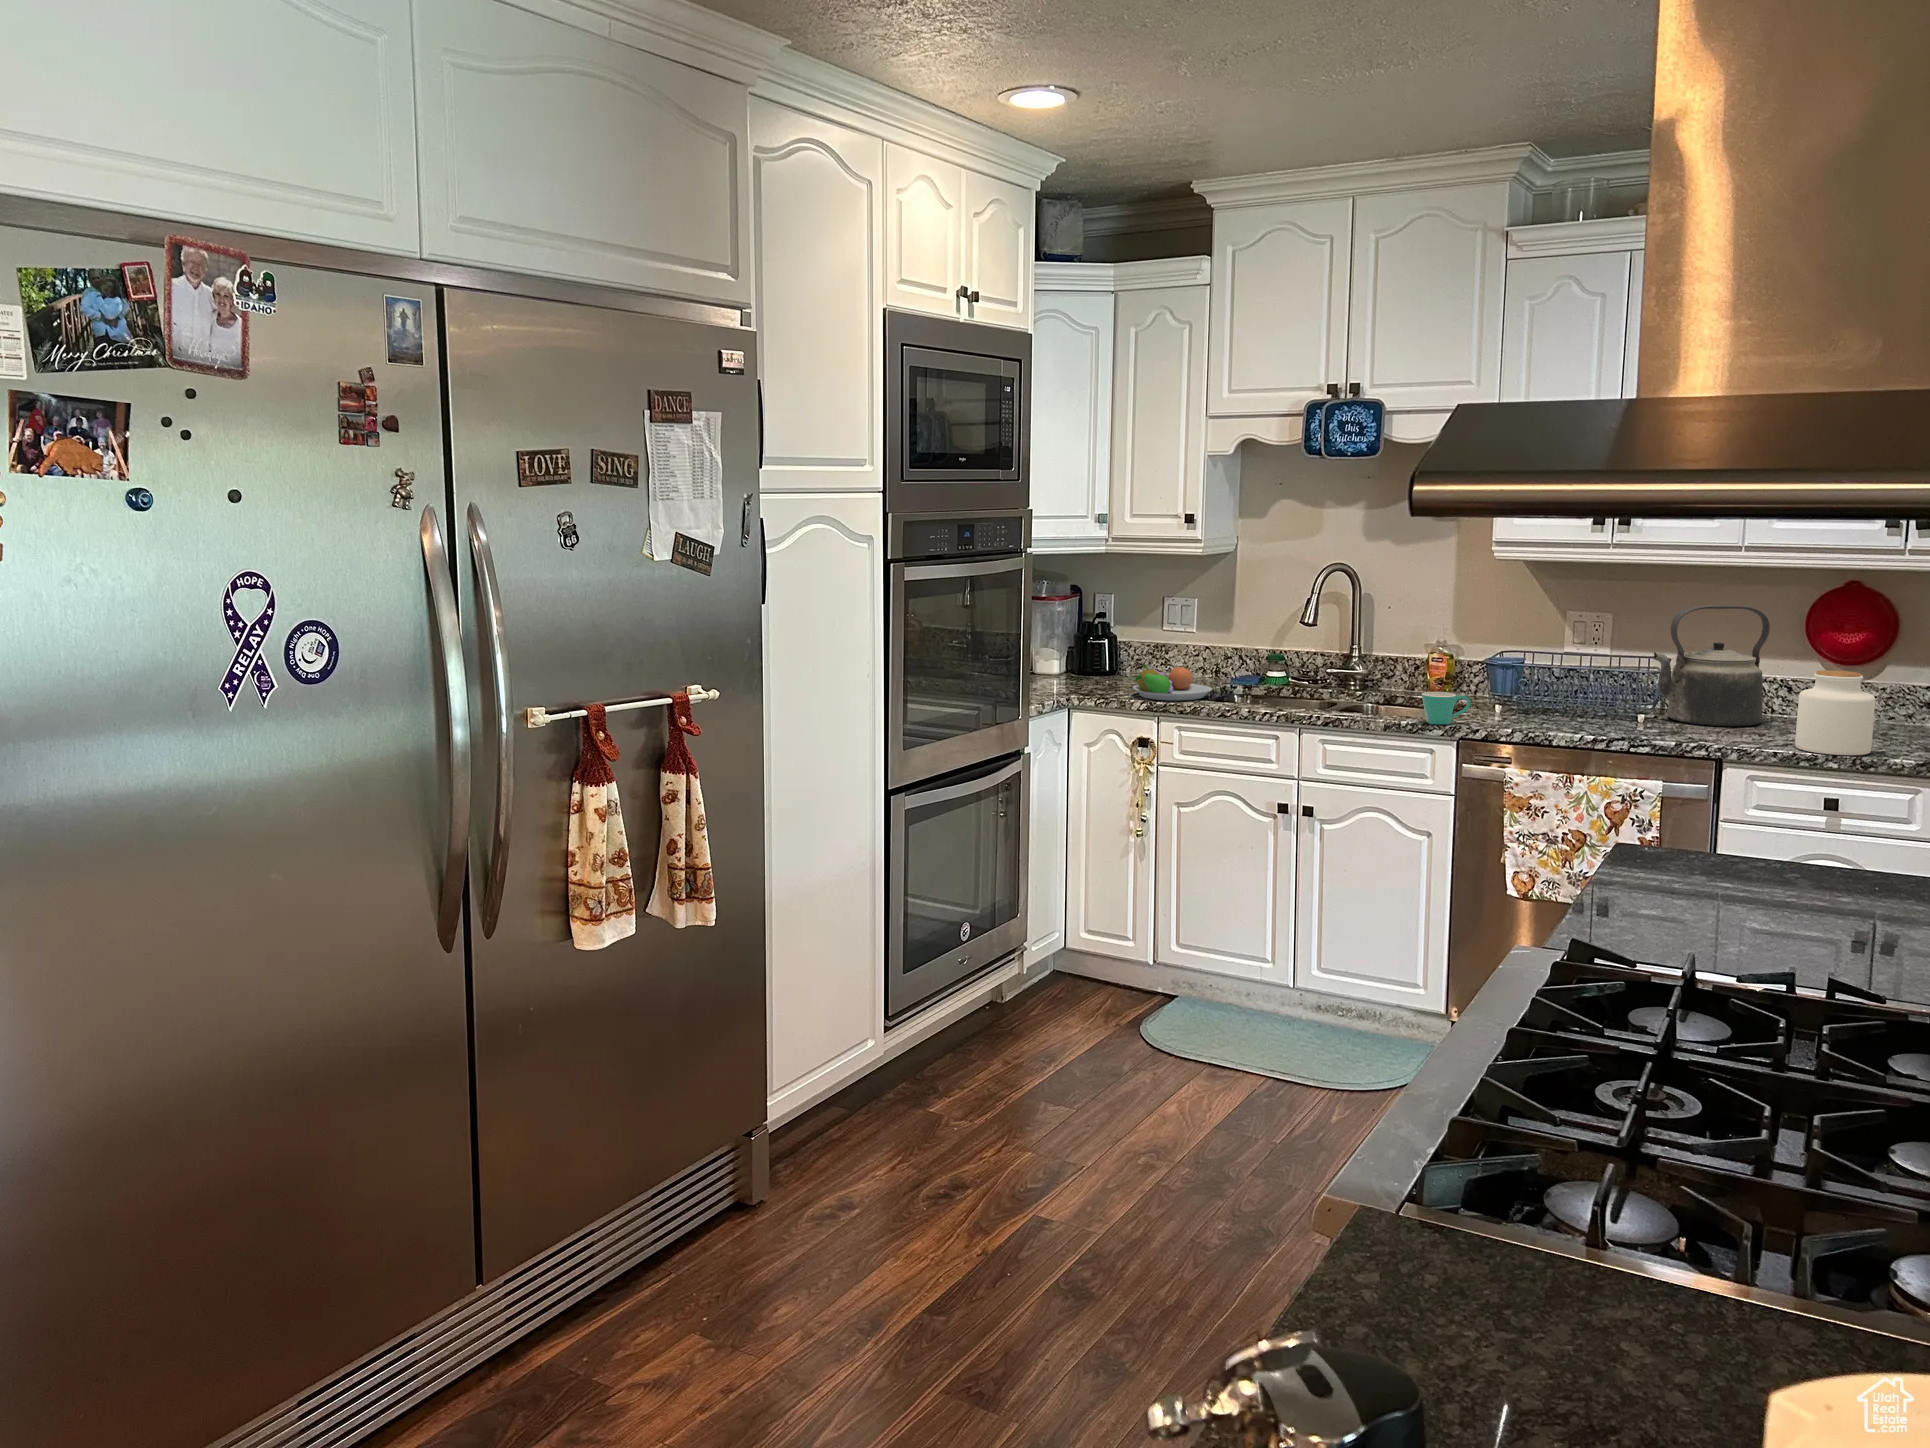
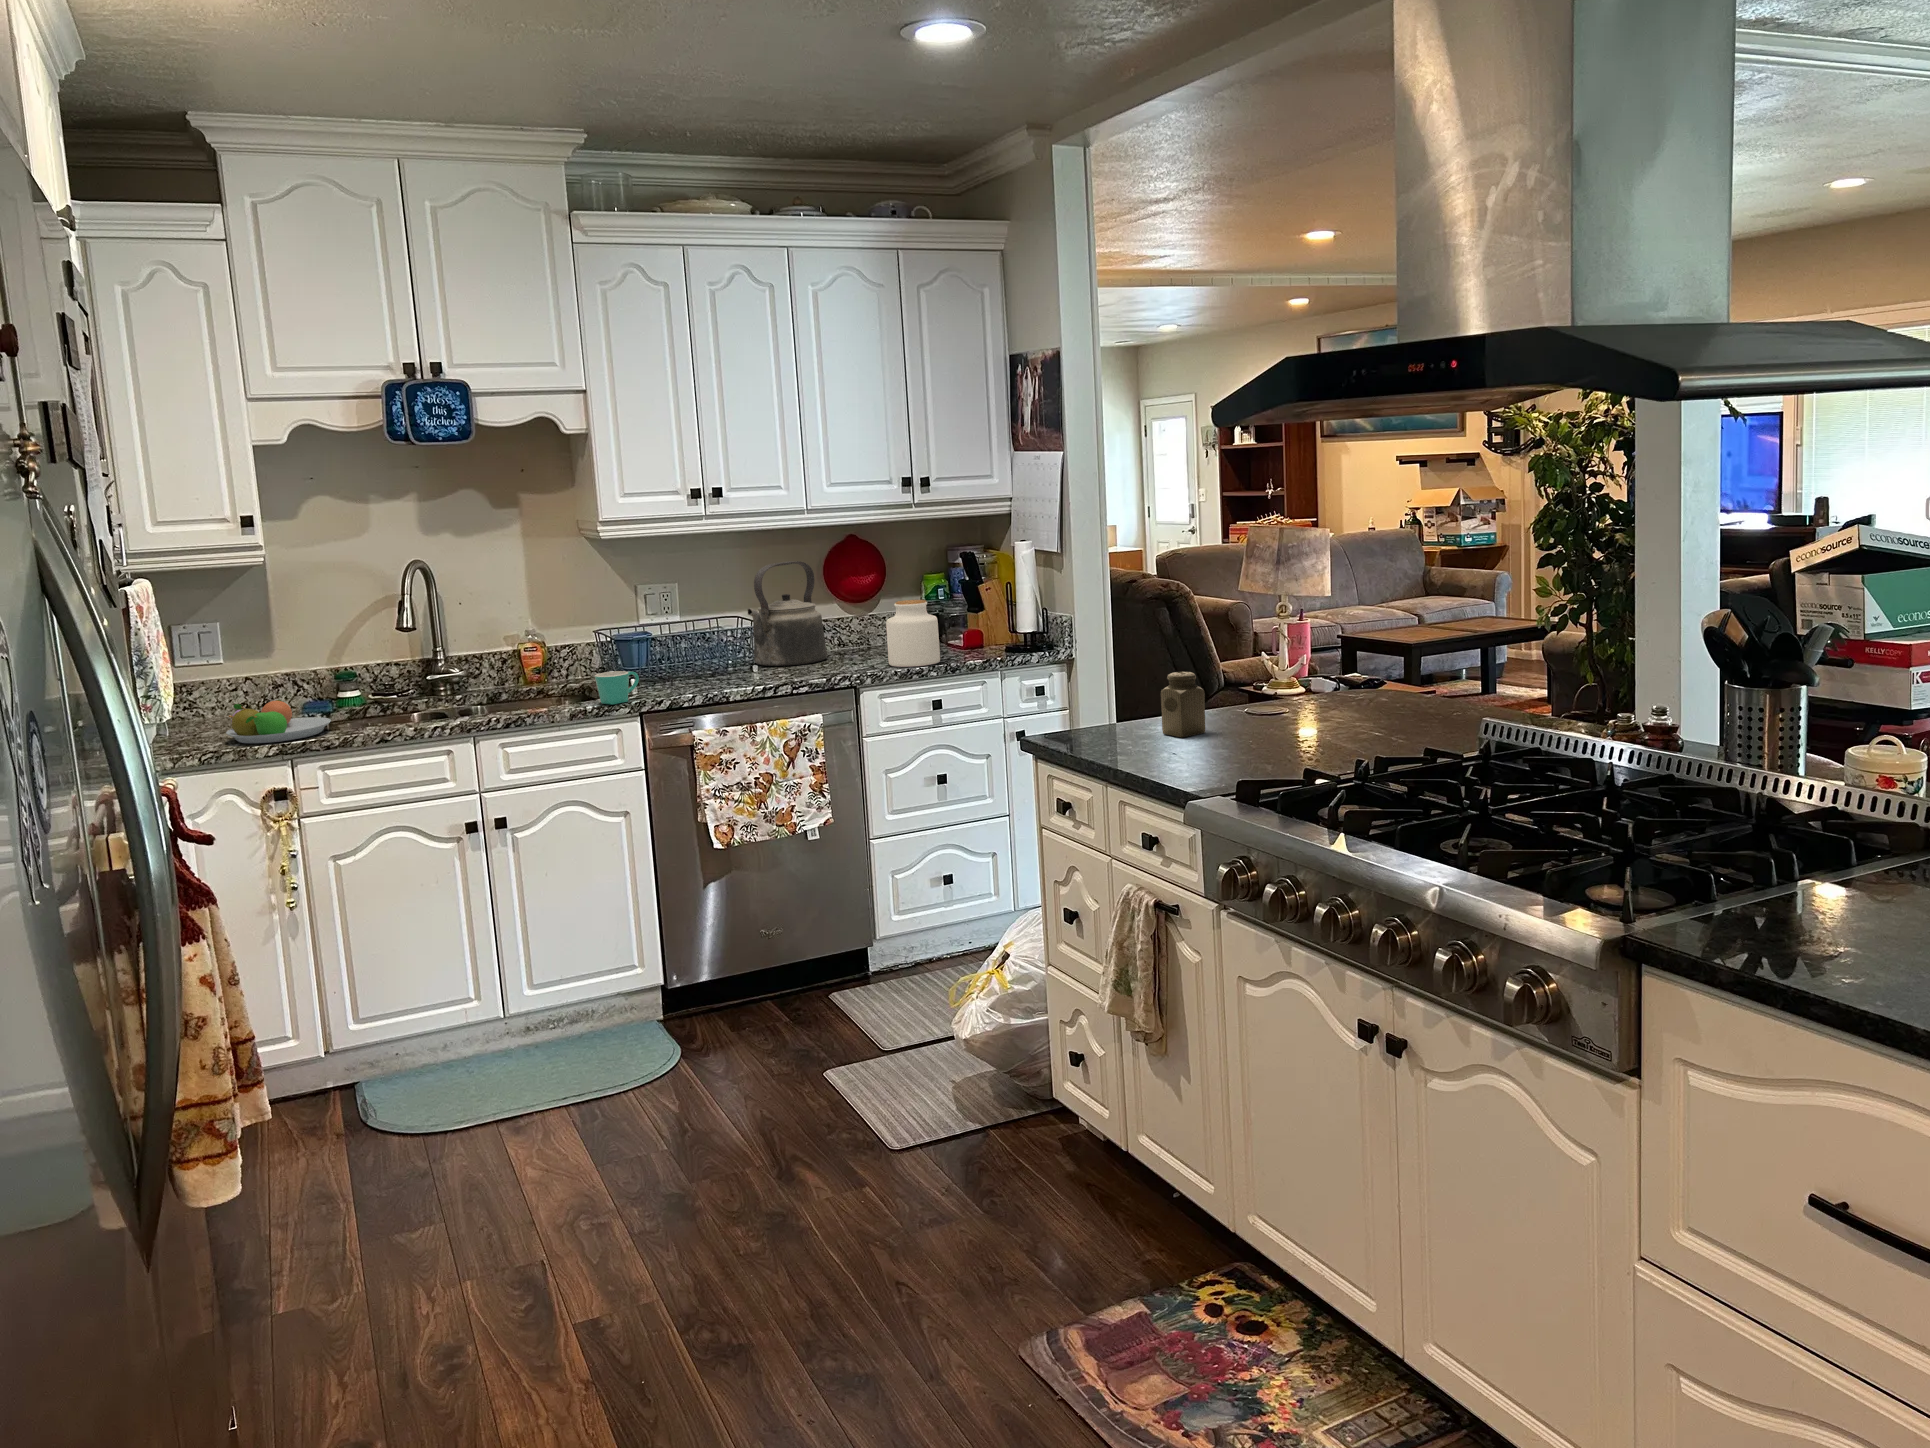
salt shaker: none [1780,809,1839,898] -> present [1161,672,1205,737]

